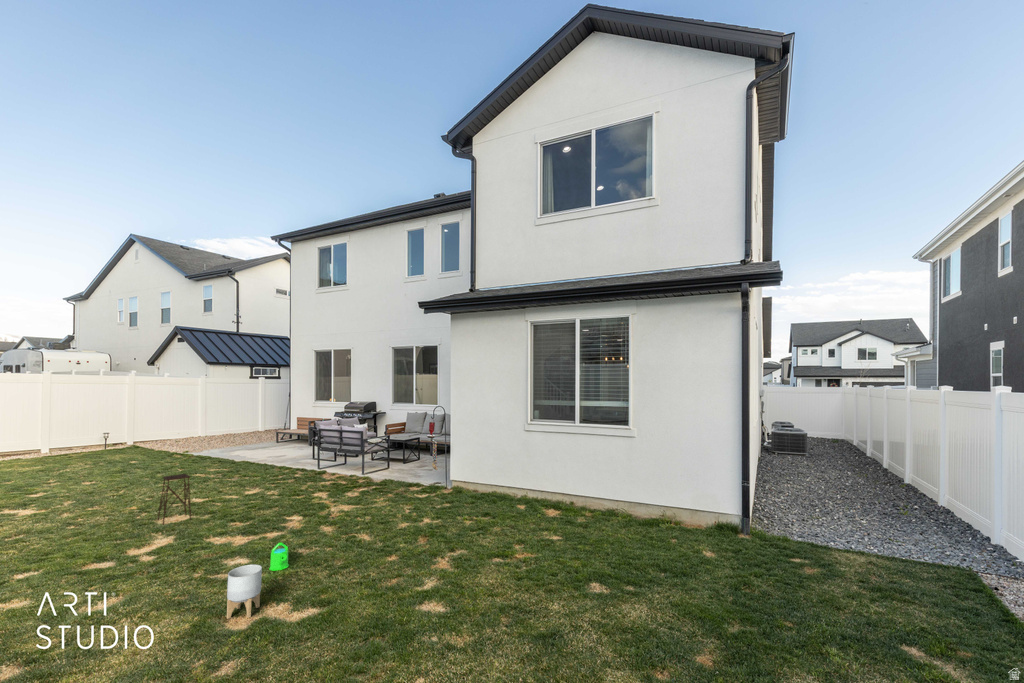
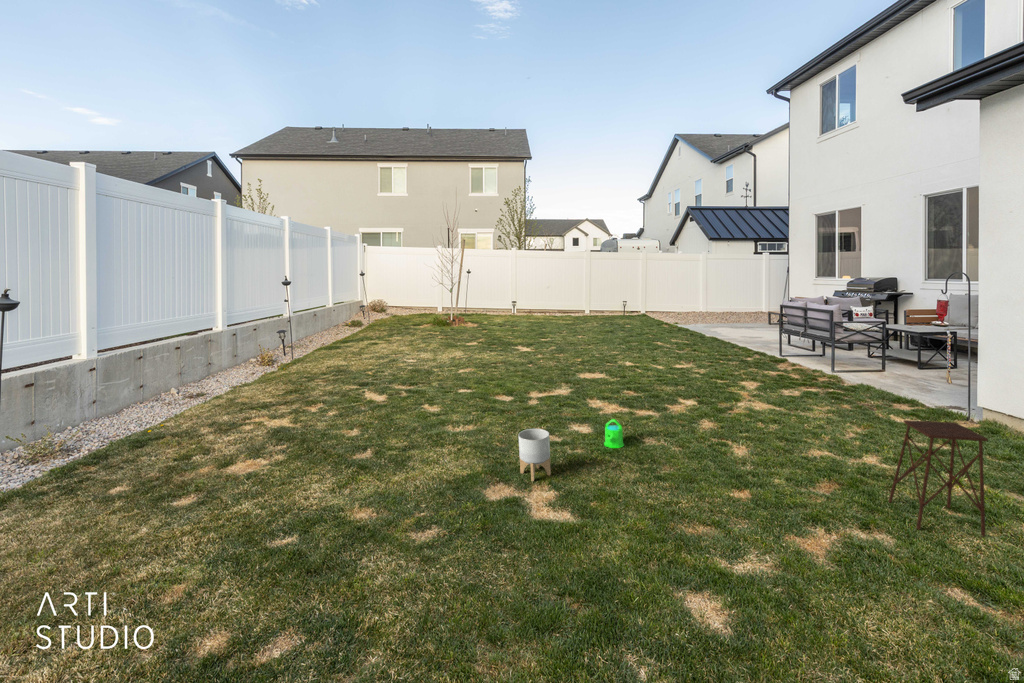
side table: present [158,474,191,525] -> present [889,420,988,537]

